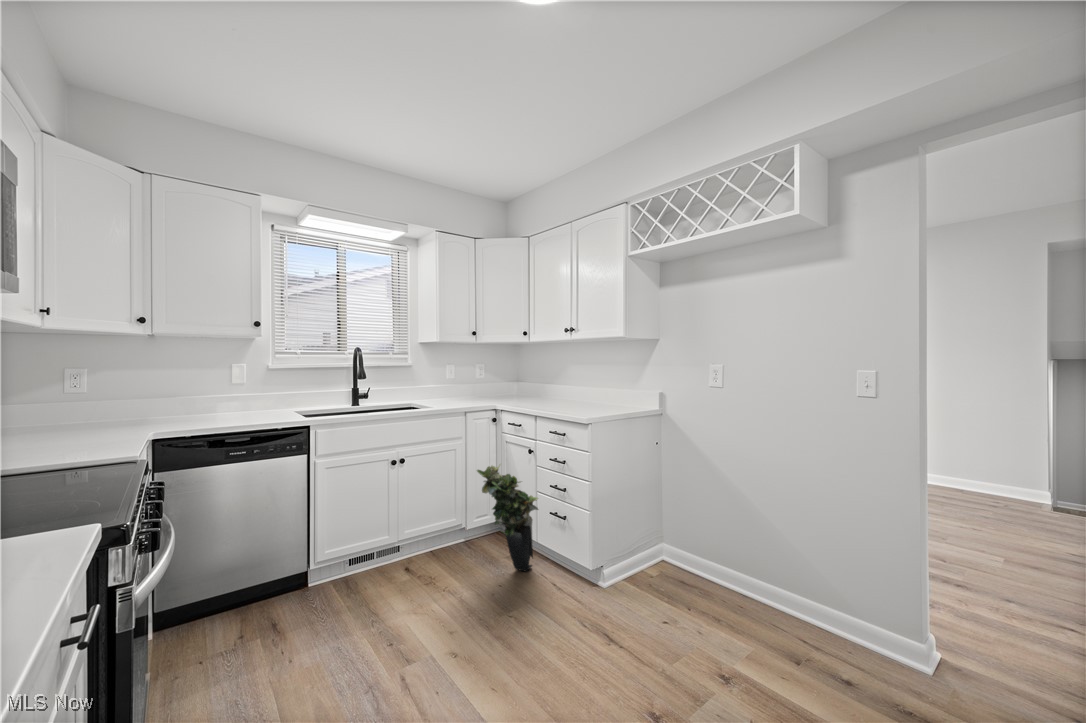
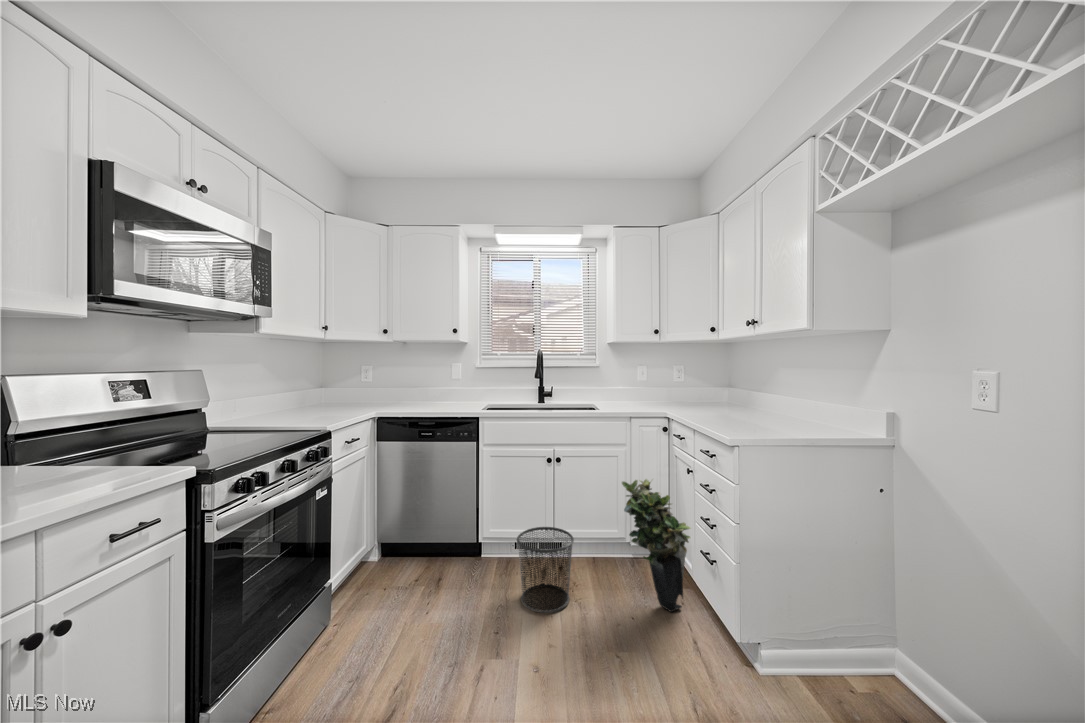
waste bin: none [386,526,446,609] -> present [517,527,574,613]

